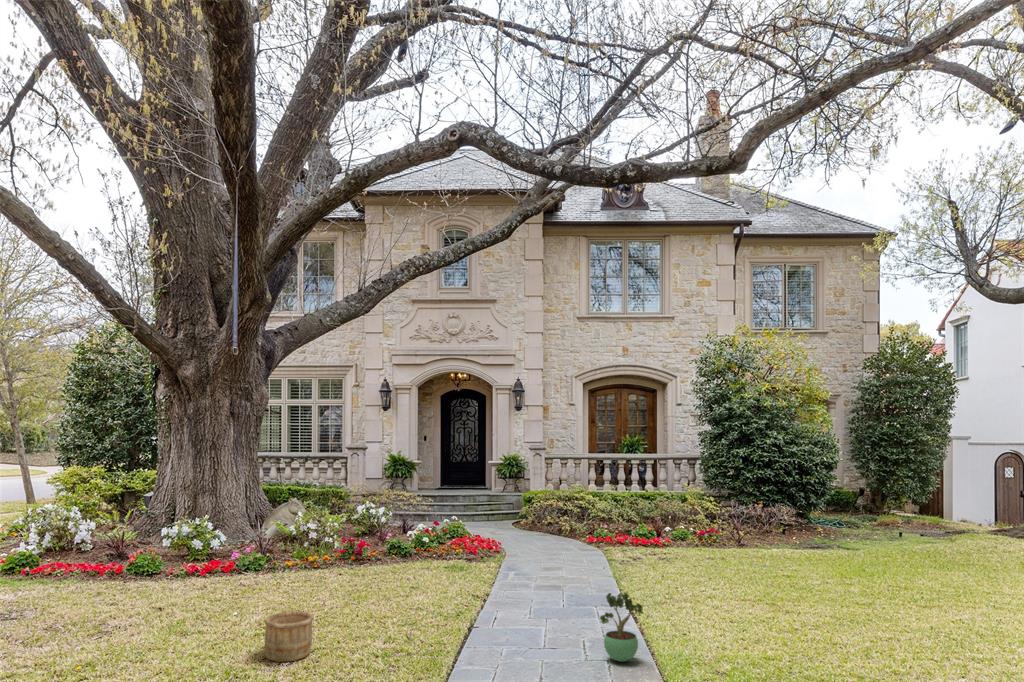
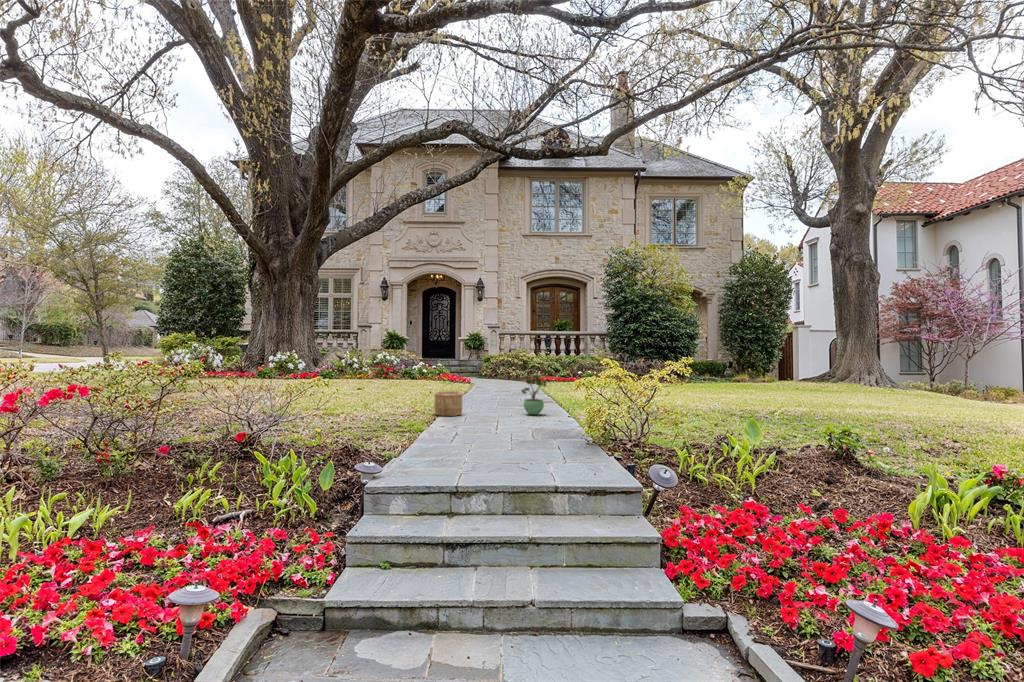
wooden bucket: present [264,611,314,662] -> present [434,391,463,416]

